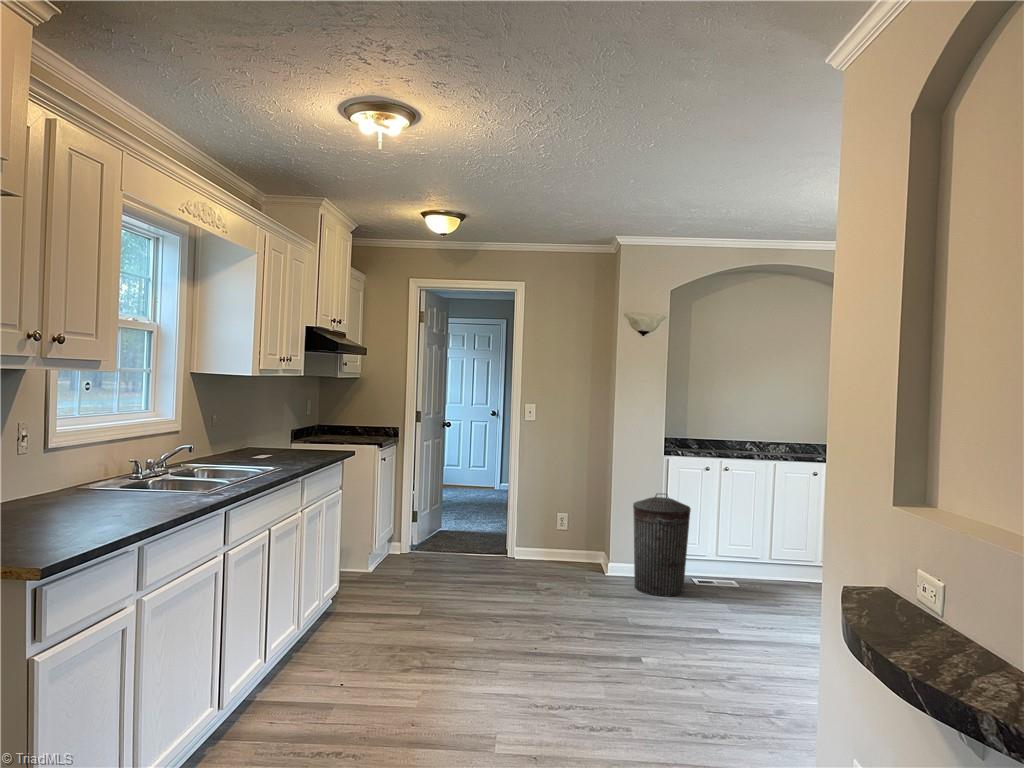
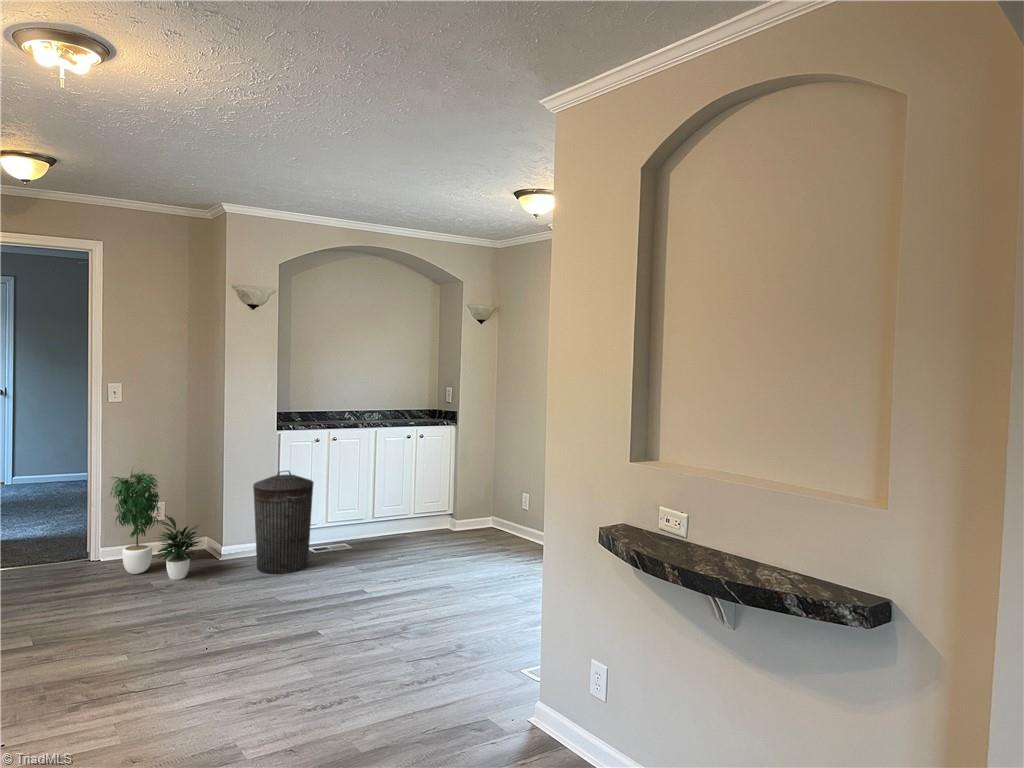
potted plant: none [526,472,590,578] -> present [110,470,201,580]

